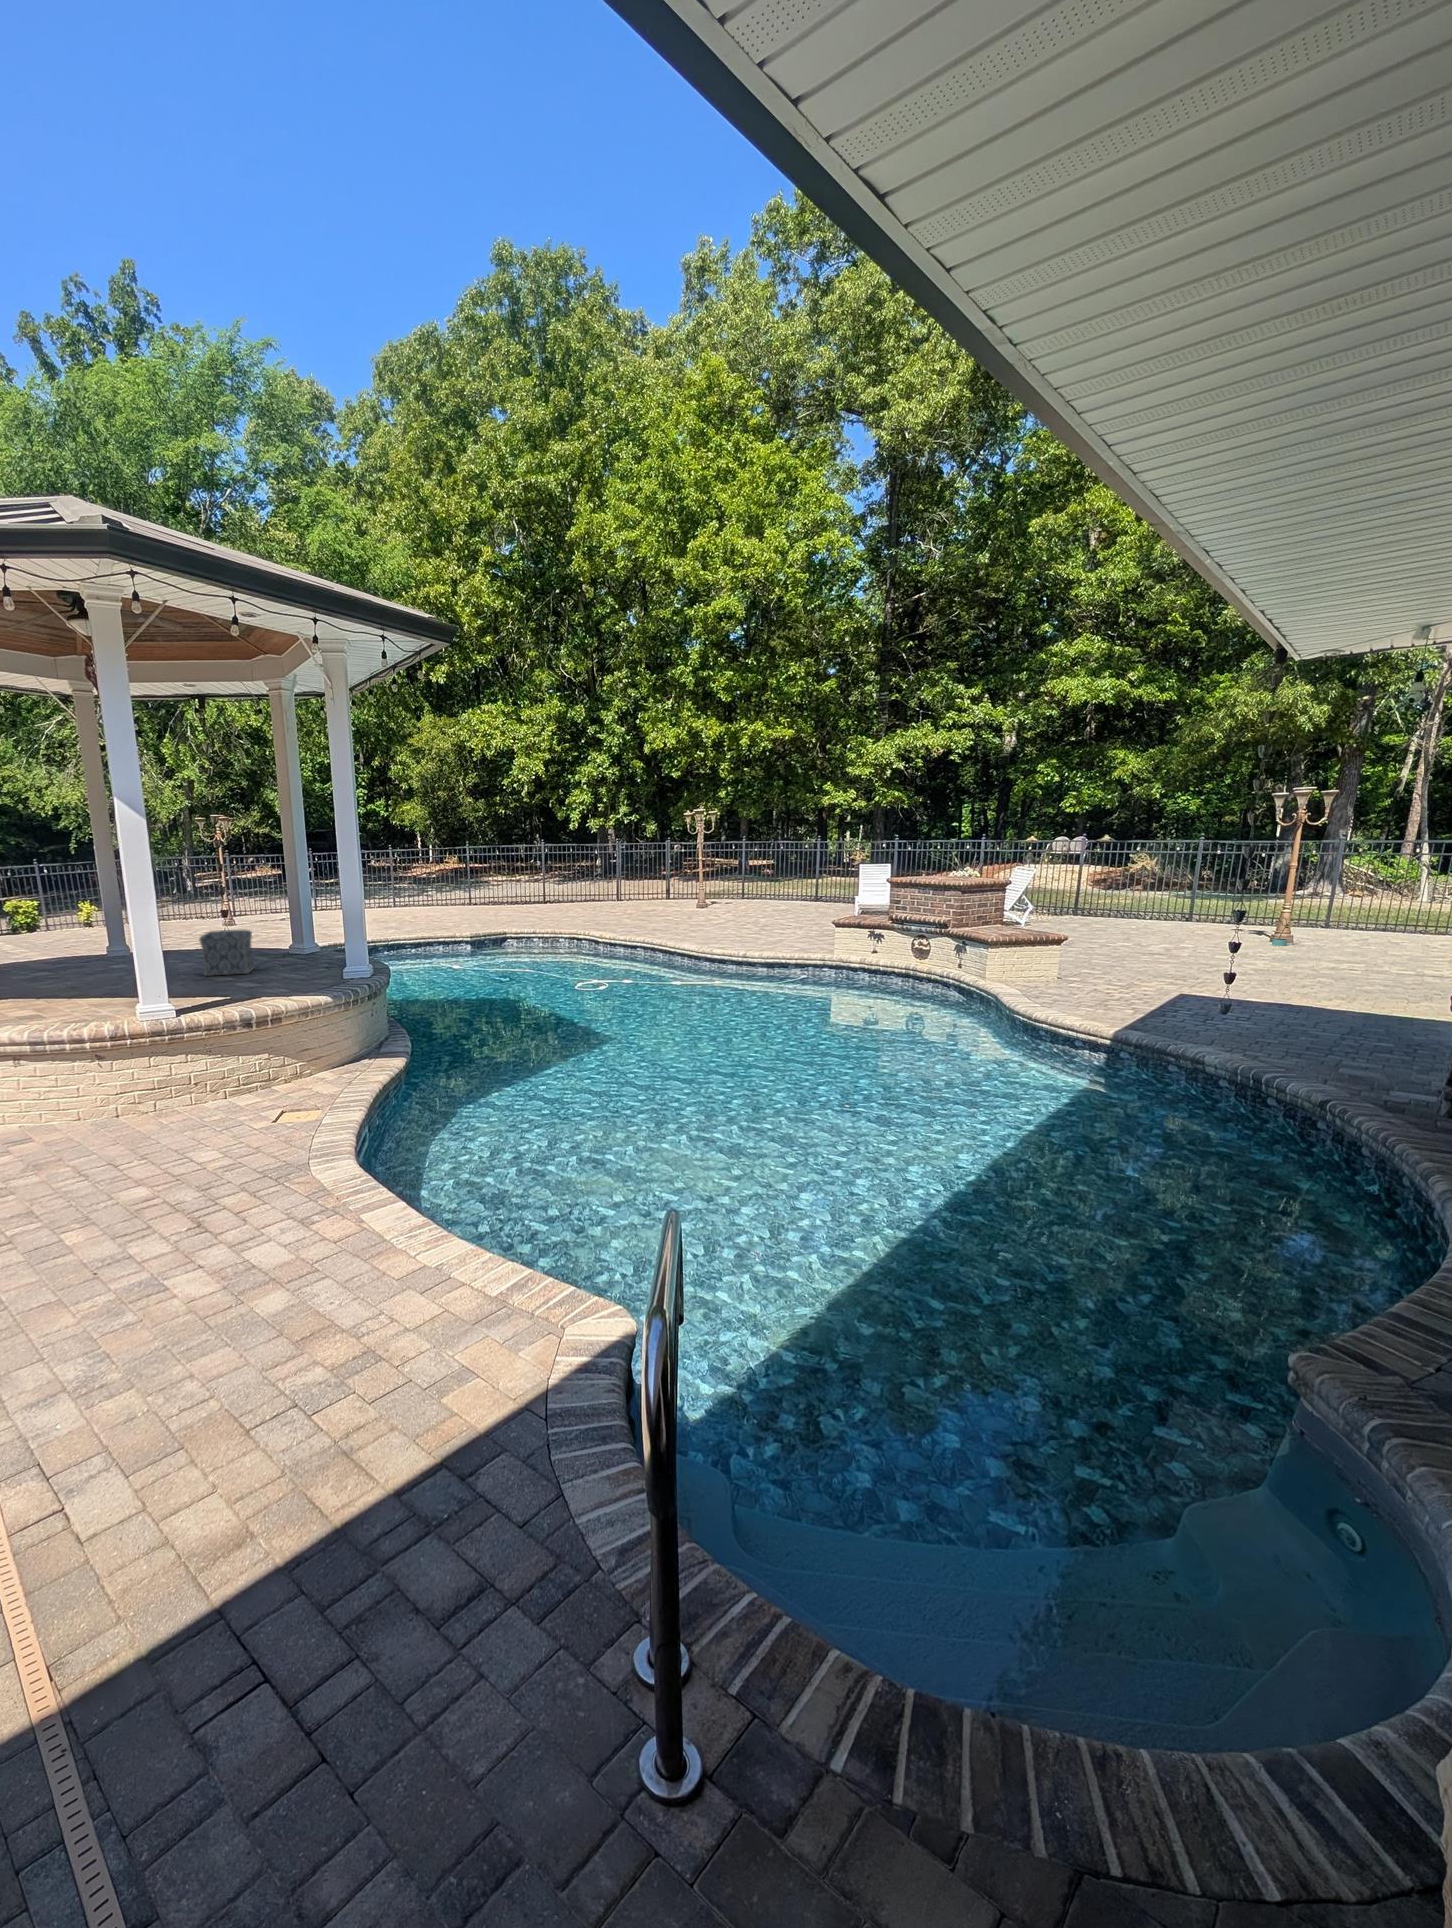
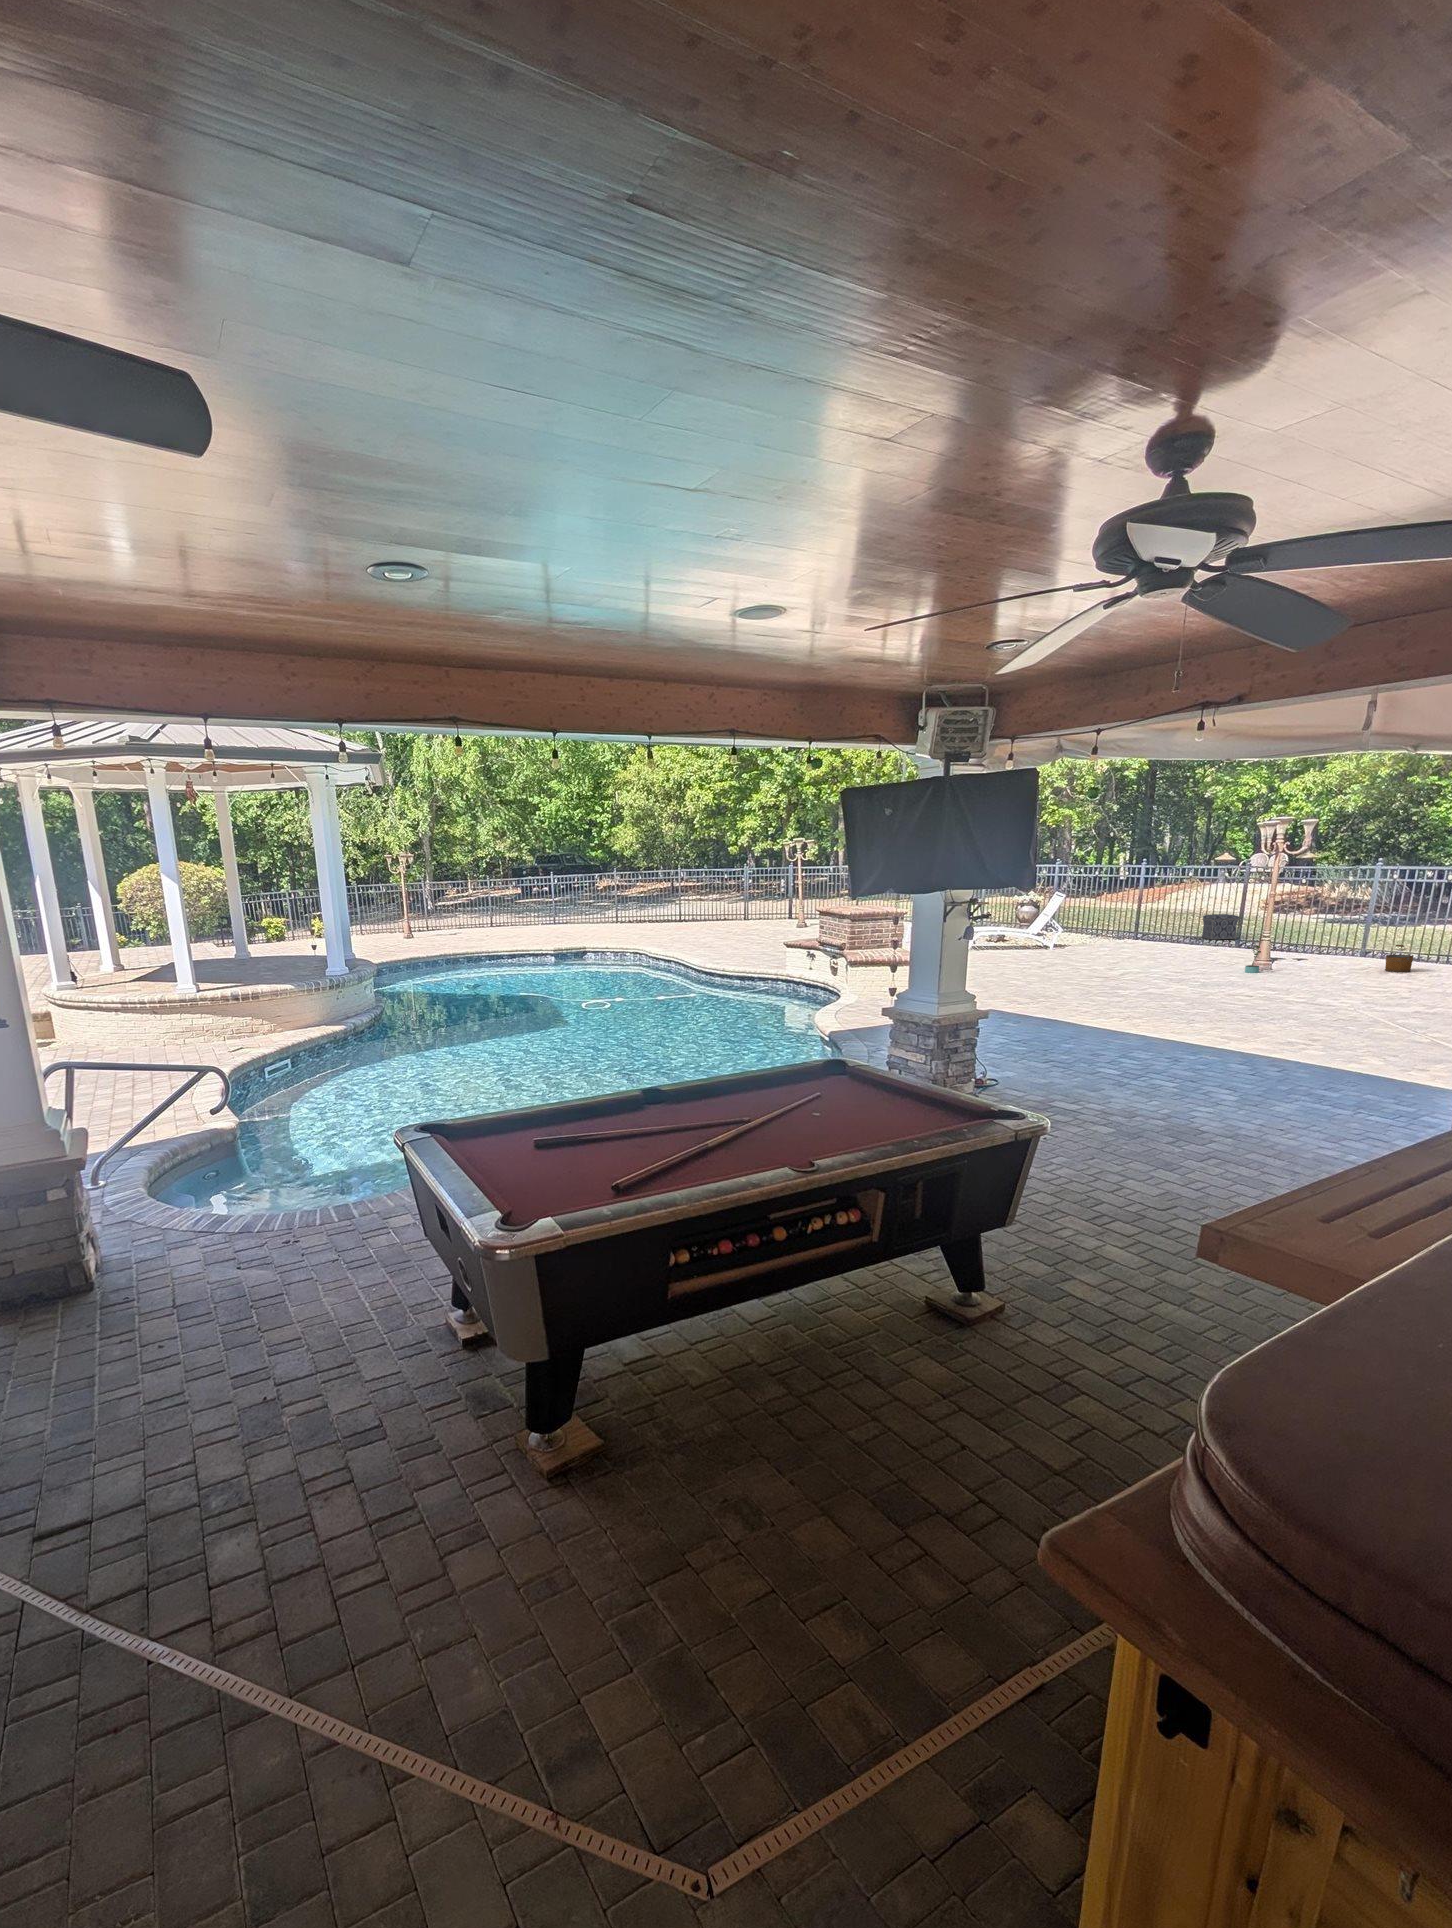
bucket: none [1377,916,1405,942] -> present [1385,945,1413,972]
ottoman: present [199,930,255,976] -> present [1202,914,1239,940]

